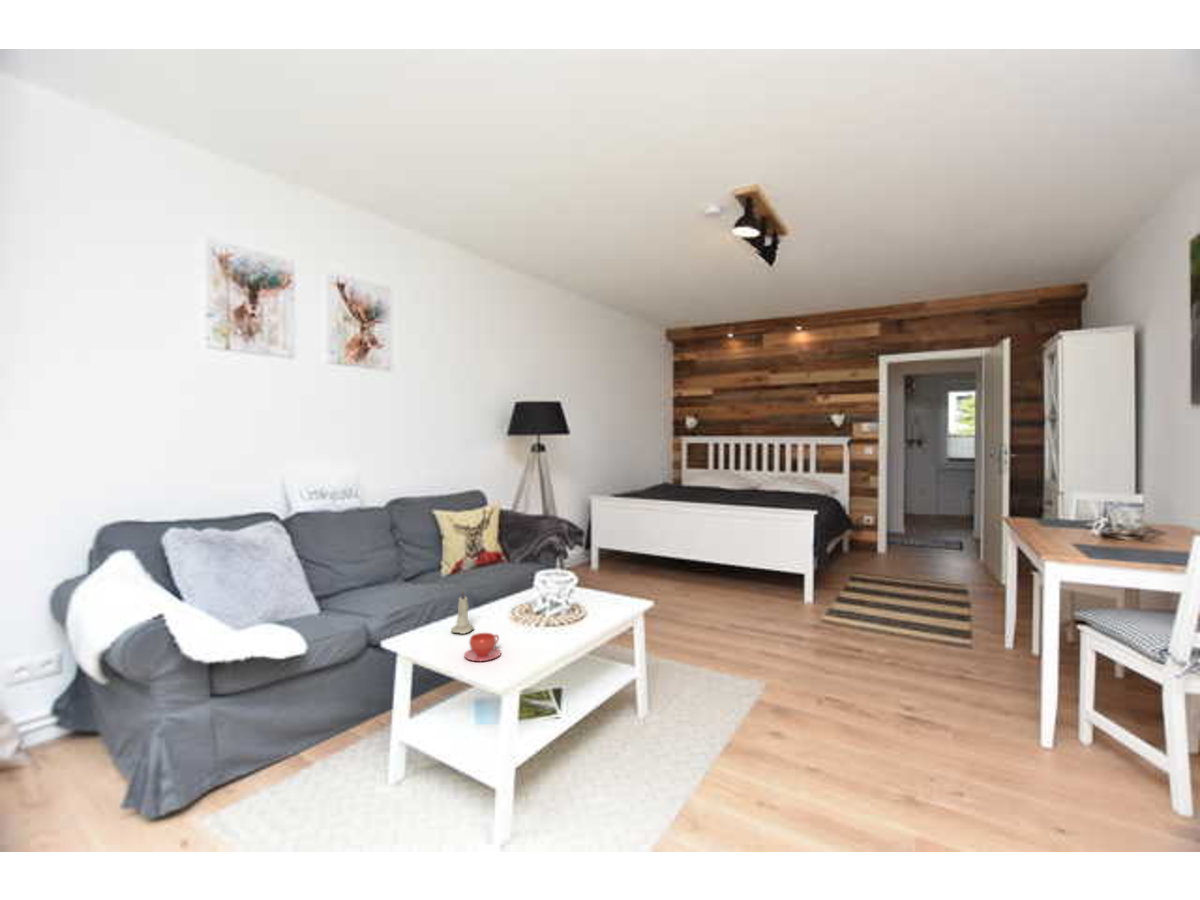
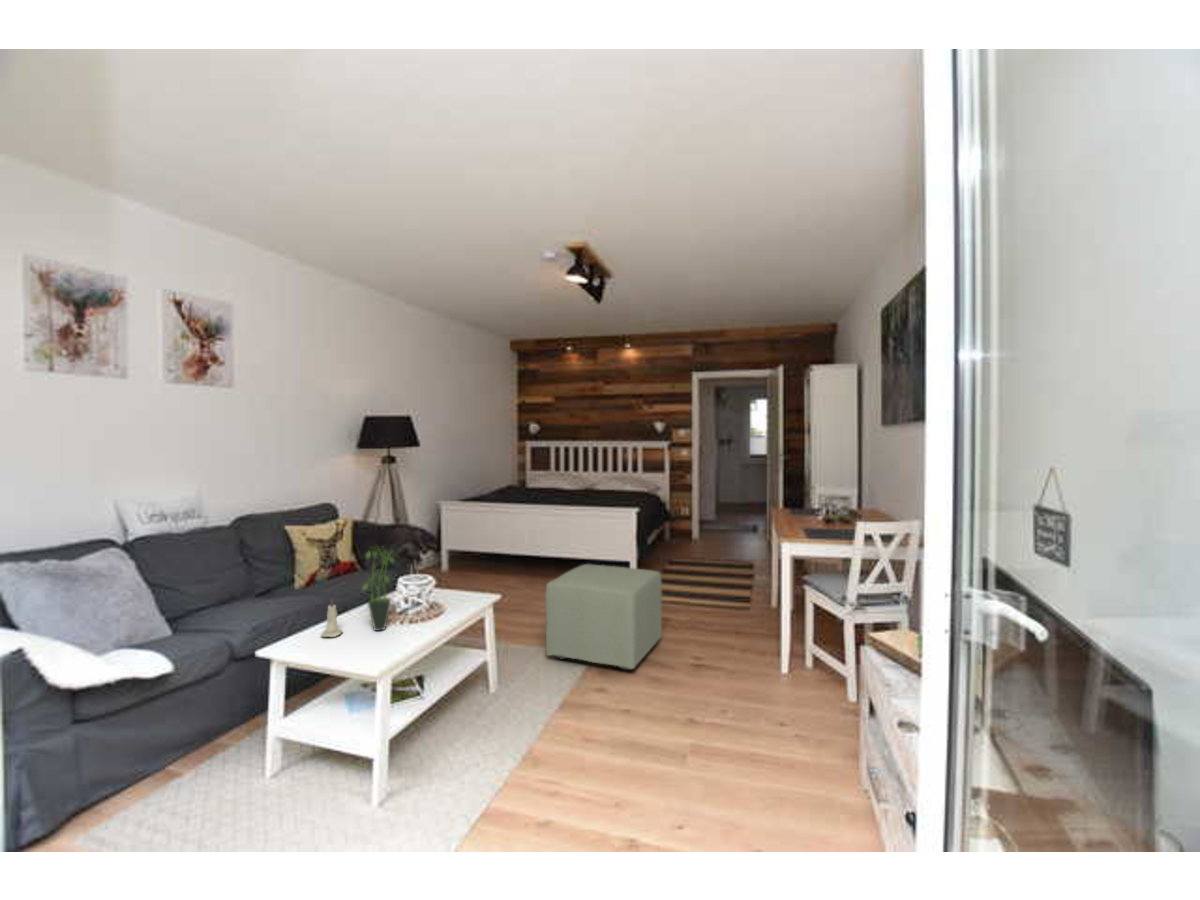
potted plant: none [494,533,537,632] -> present [362,546,394,631]
ottoman: none [705,573,854,711] -> present [545,564,662,670]
teacup: present [464,633,501,661] -> none [338,633,372,658]

